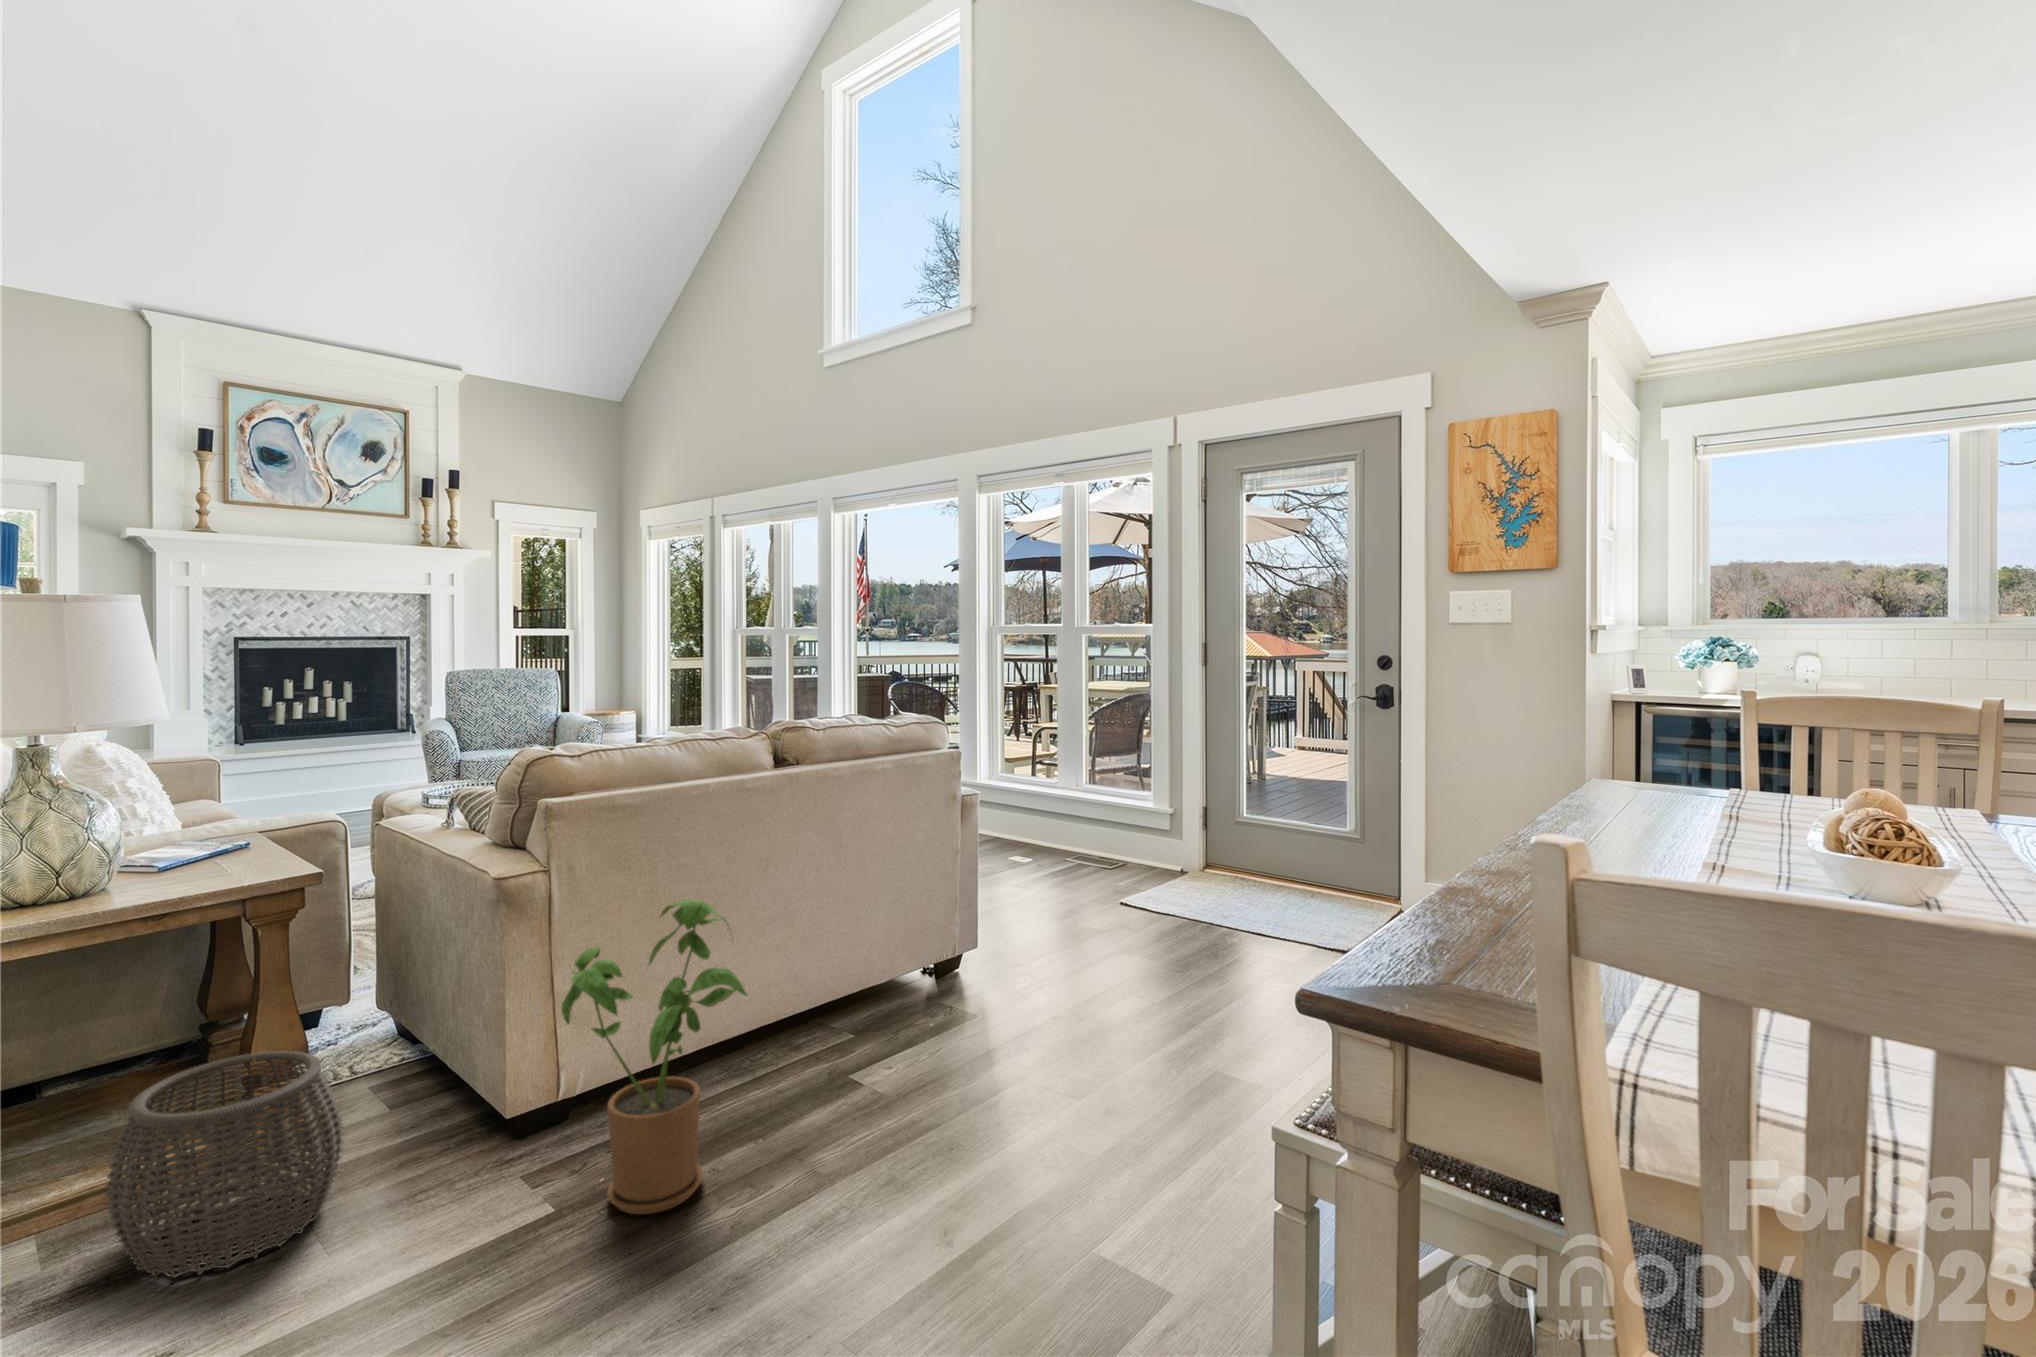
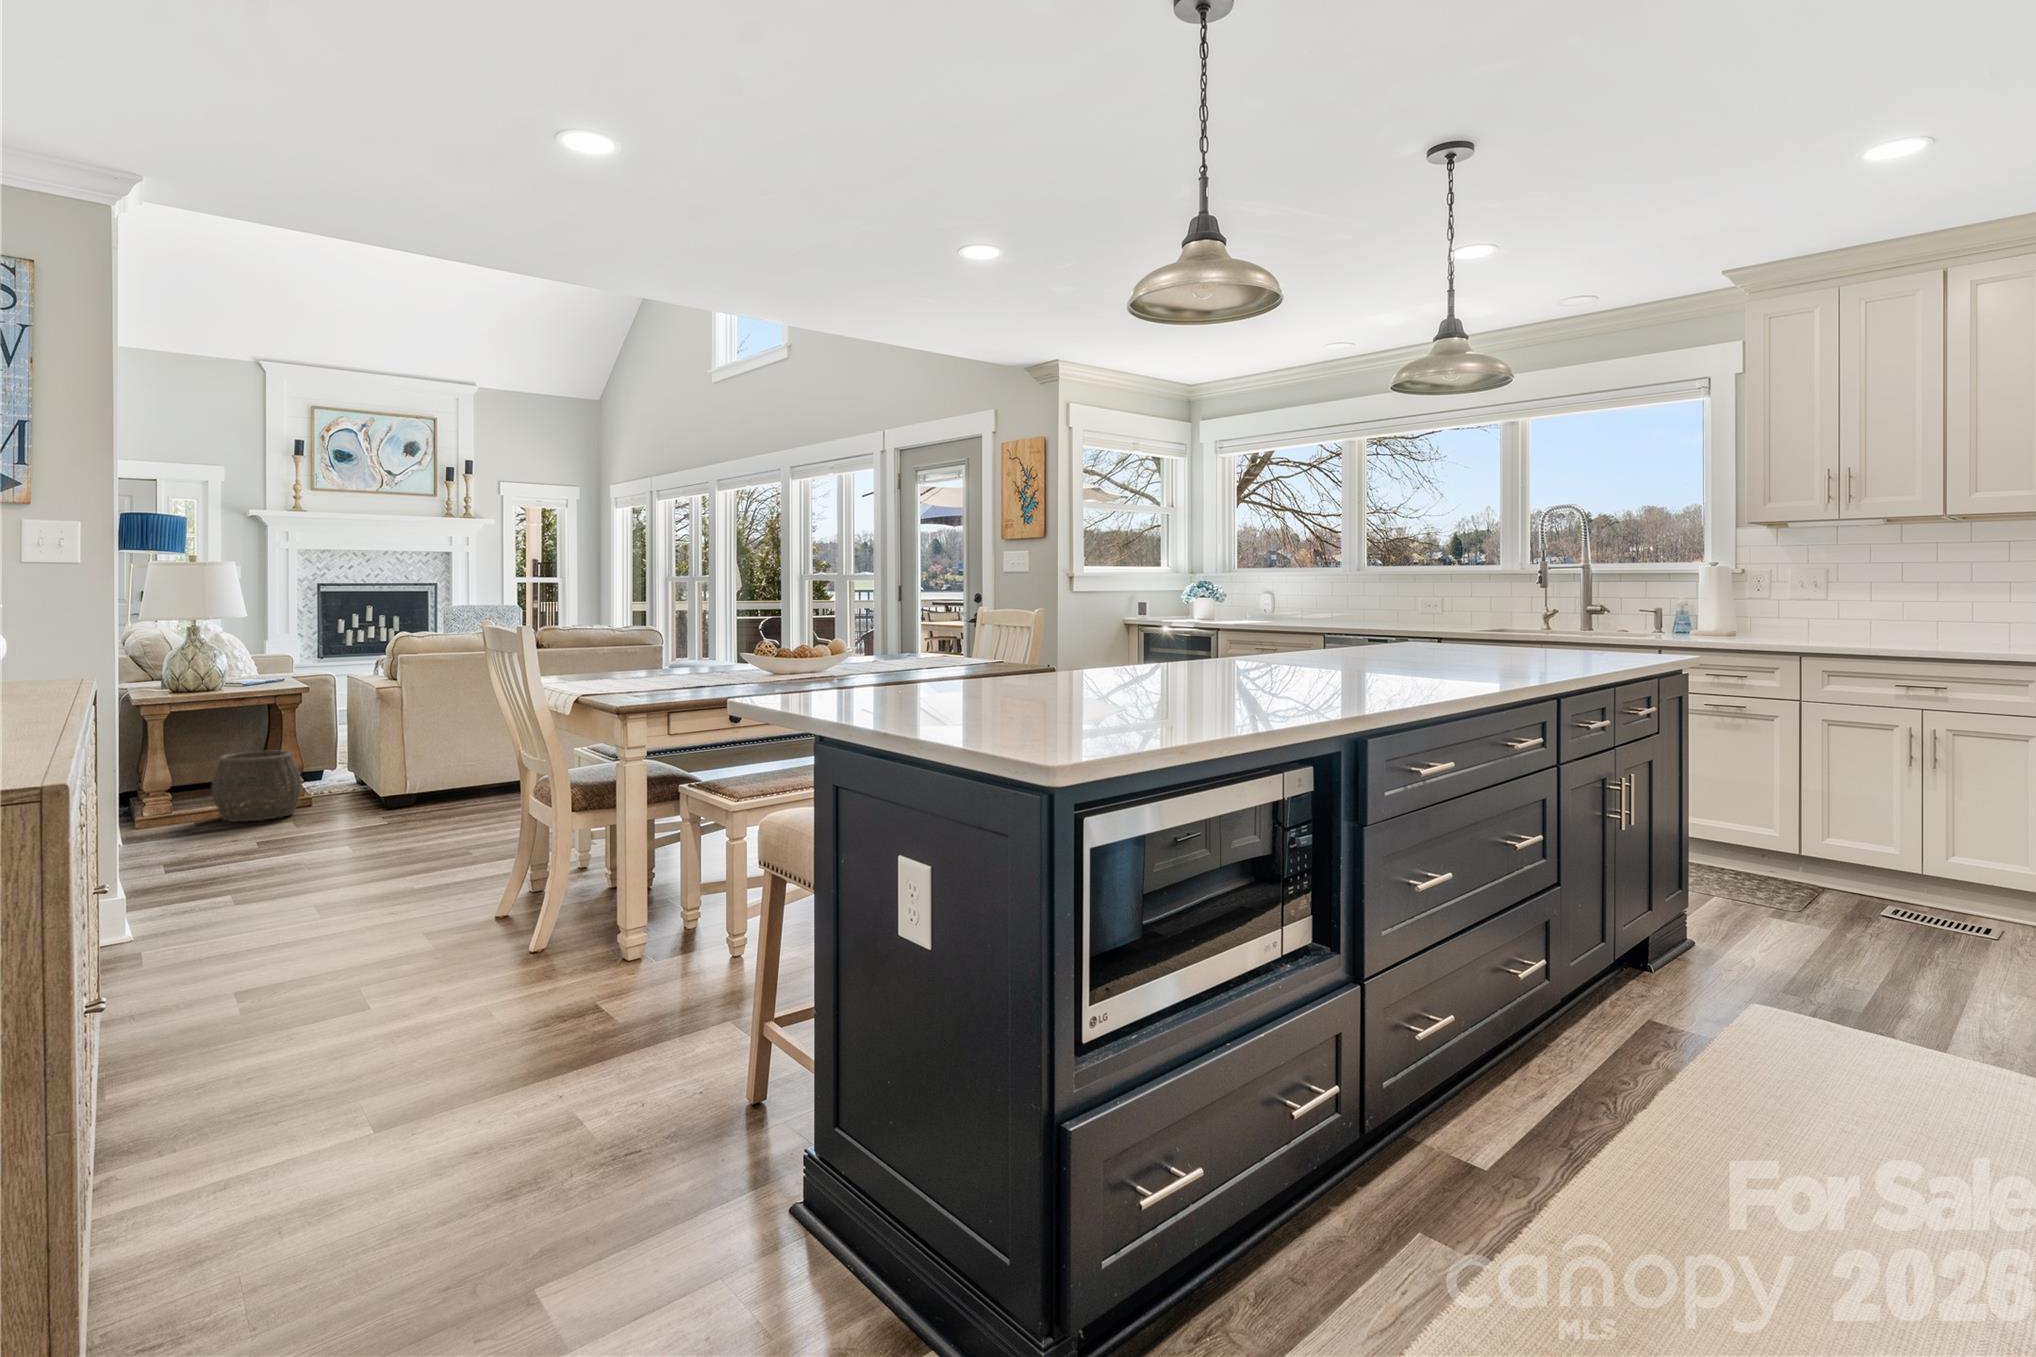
house plant: present [562,899,747,1214] -> none [383,692,463,821]

